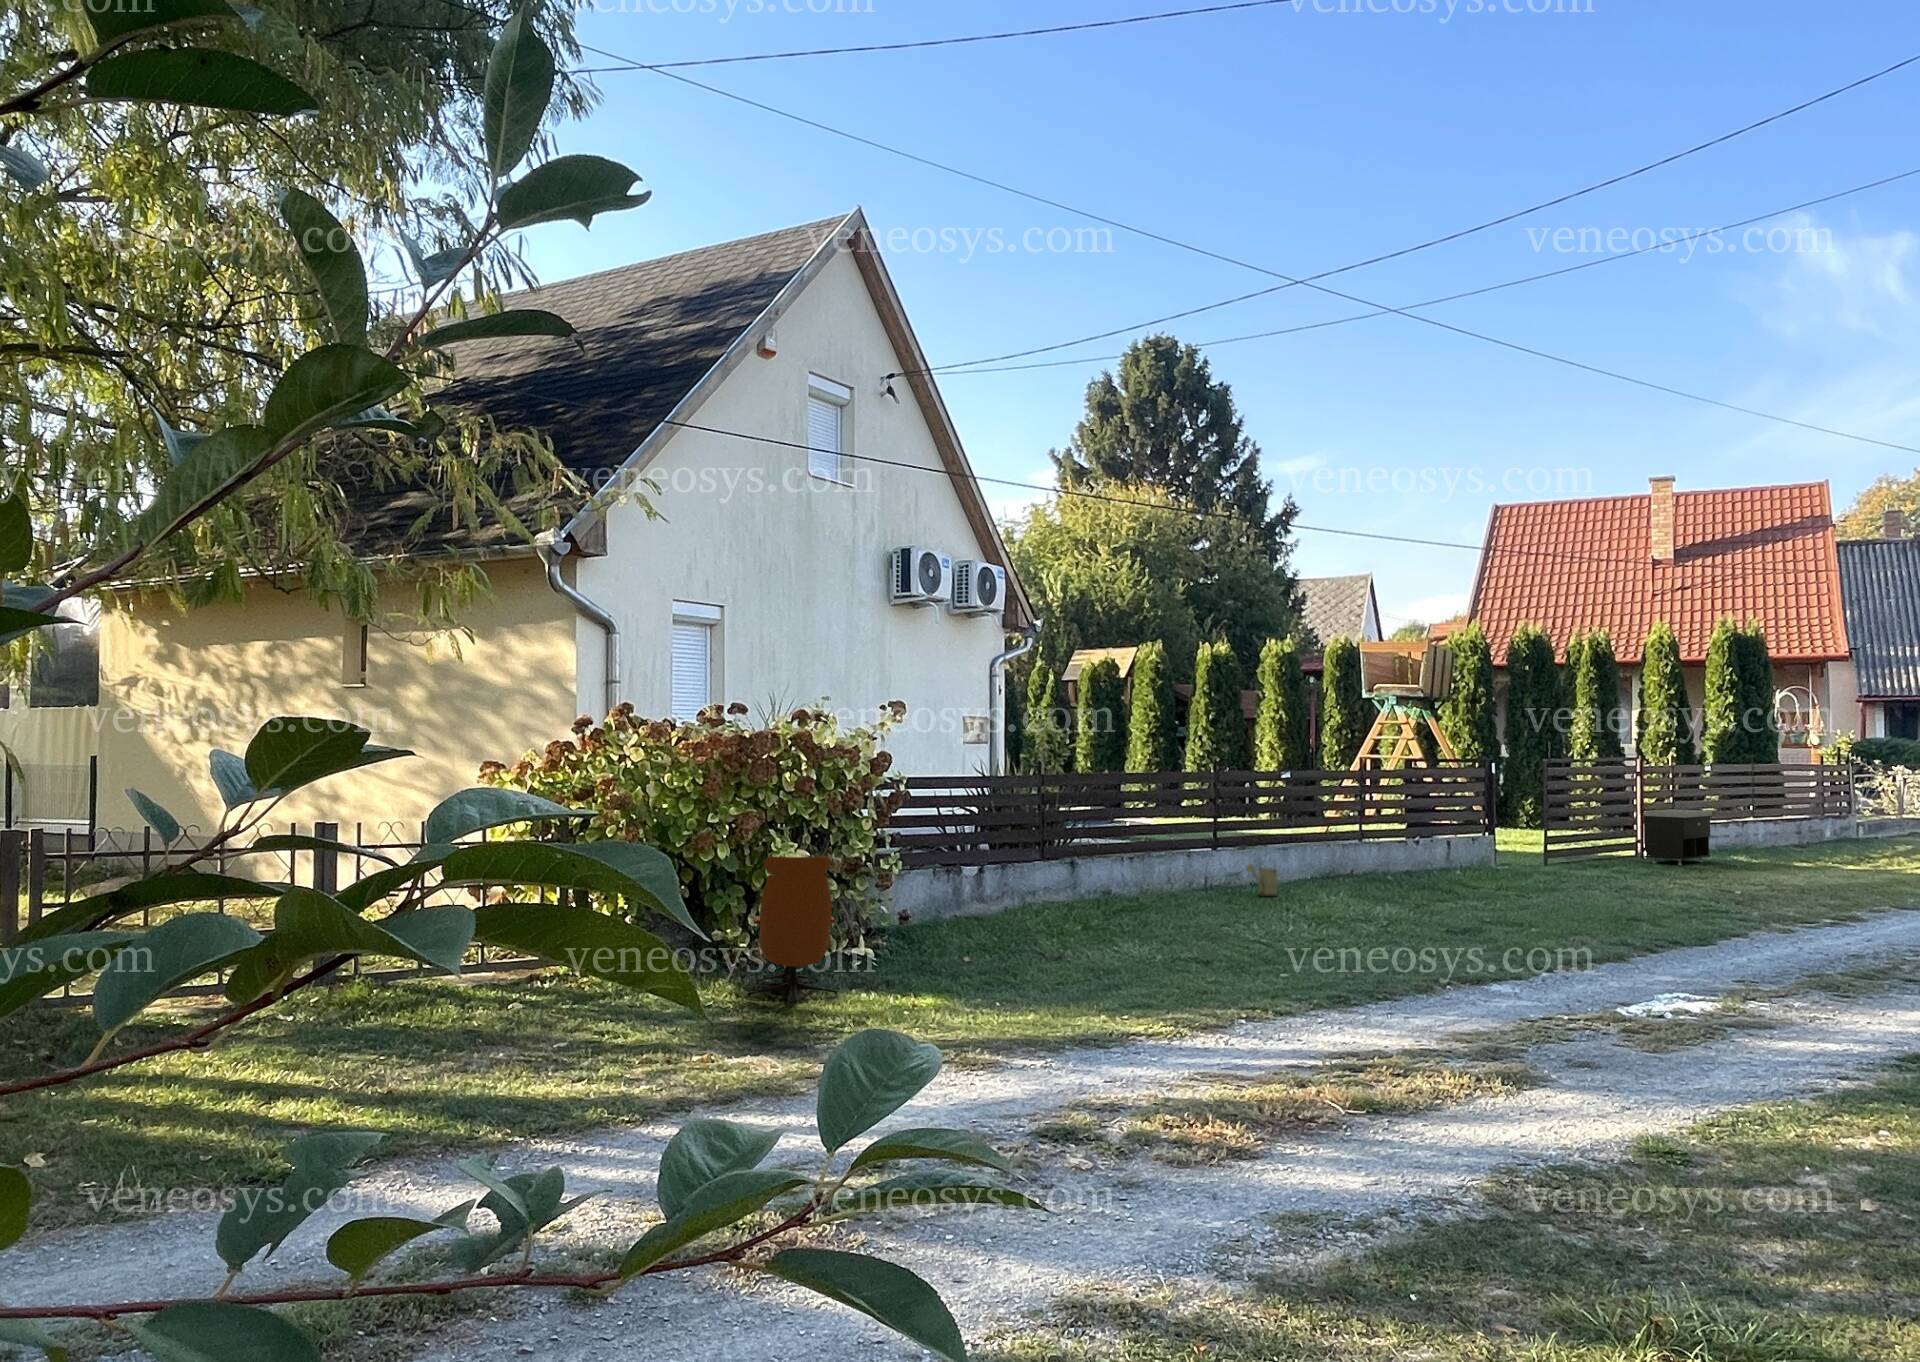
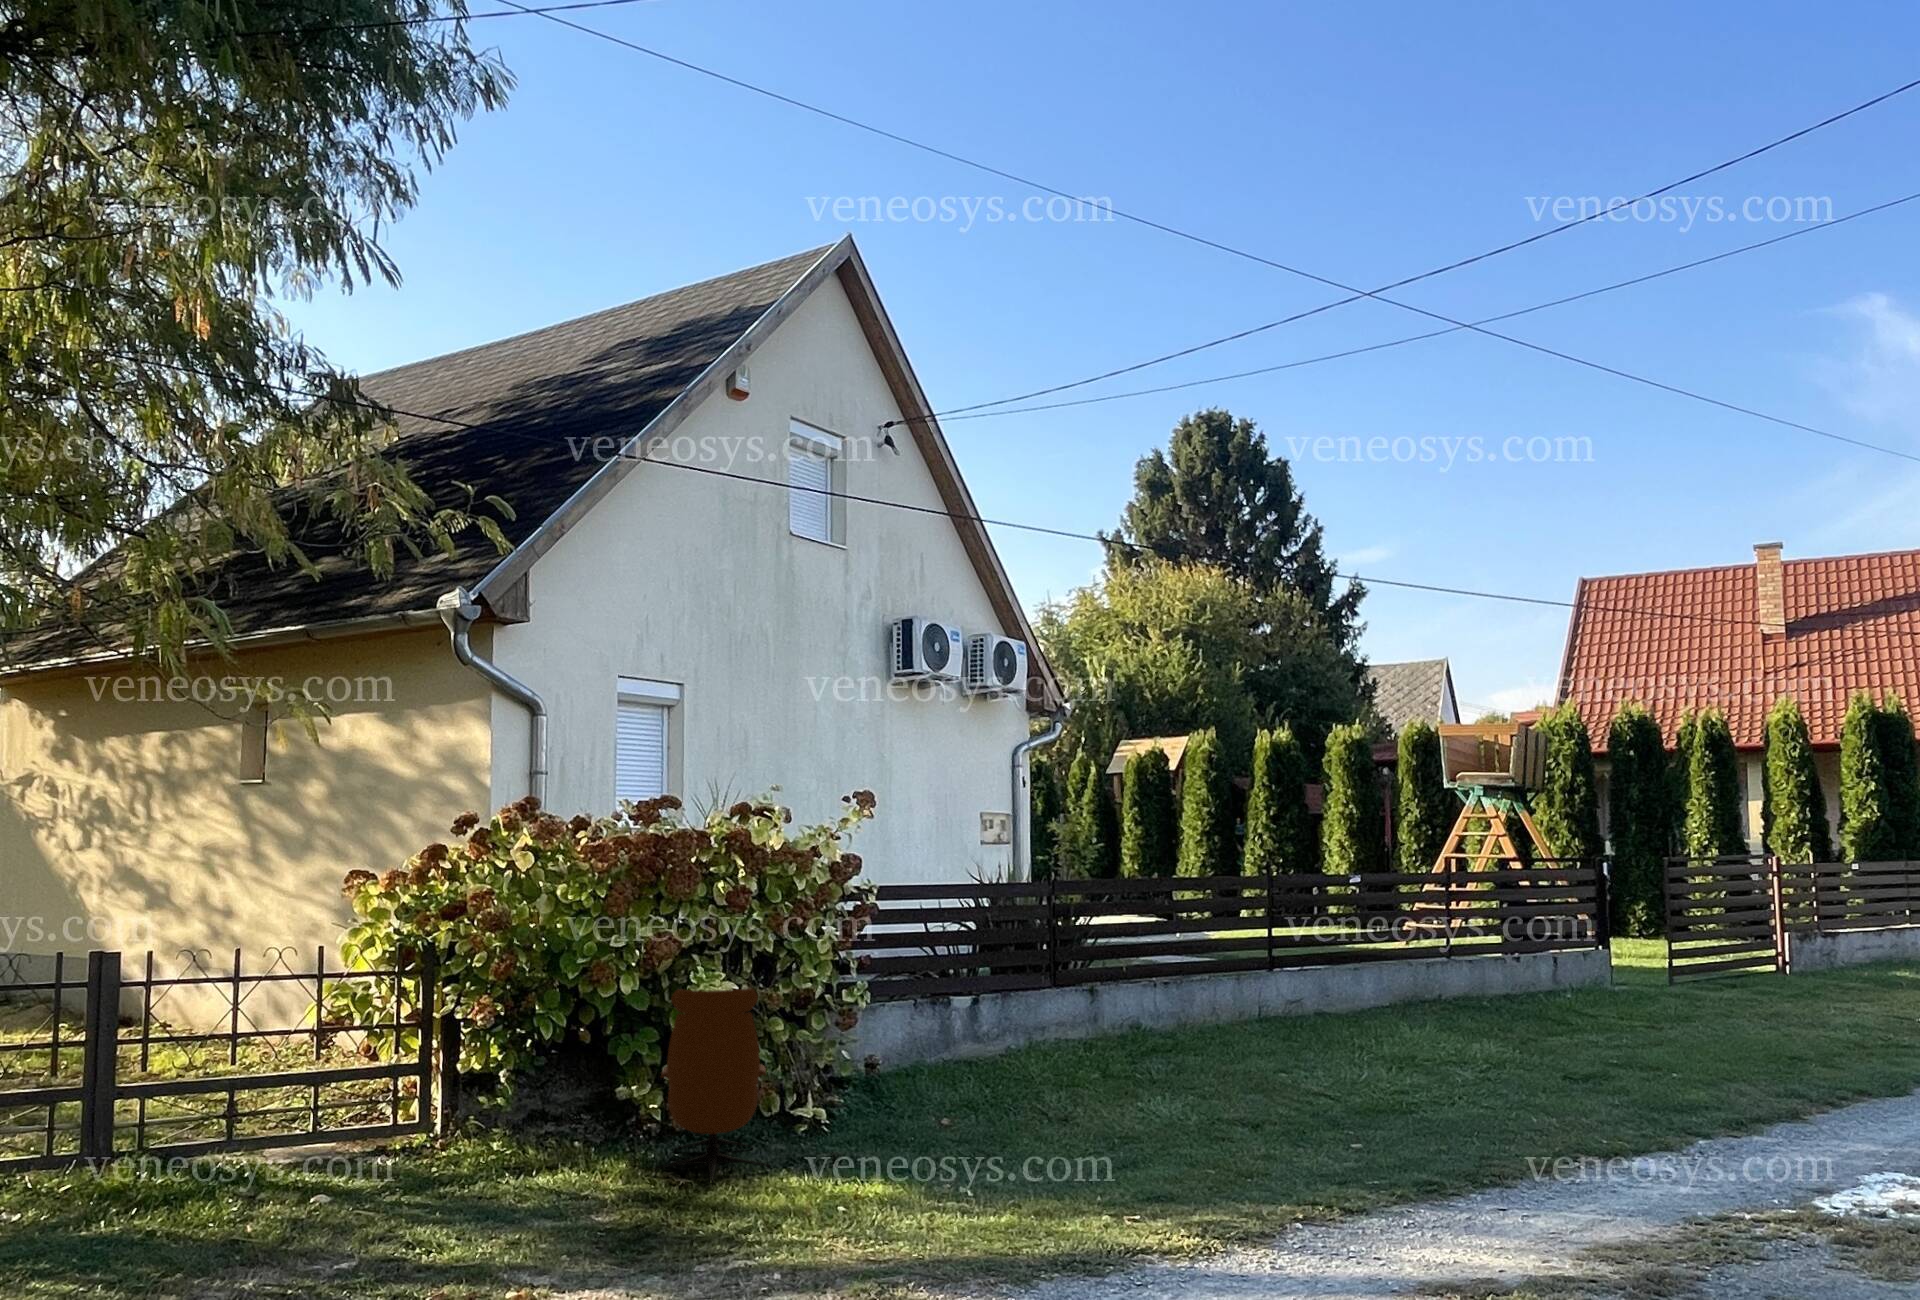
storage bench: present [1644,809,1712,865] -> none [1784,916,1867,982]
watering can: present [1246,864,1277,897] -> none [1308,981,1347,1027]

